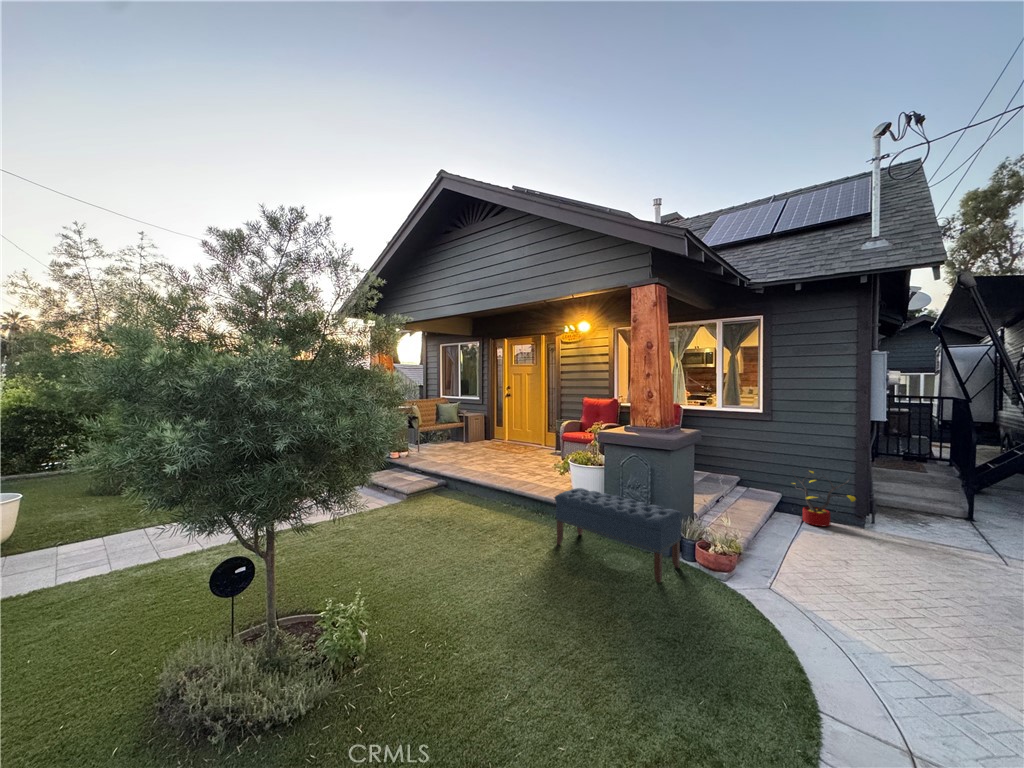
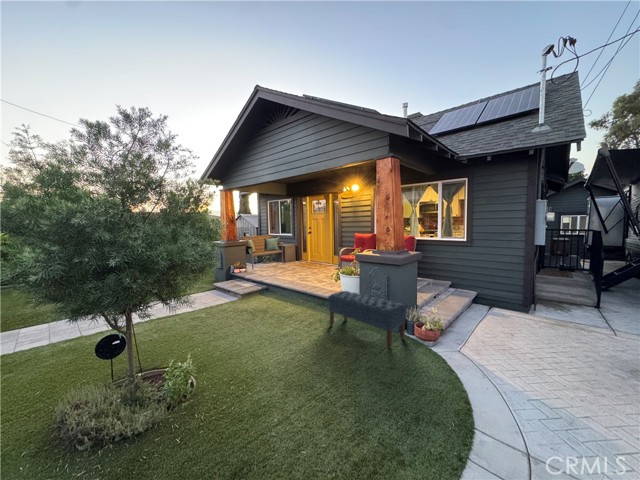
decorative plant: present [797,471,856,526] -> none [483,276,522,313]

